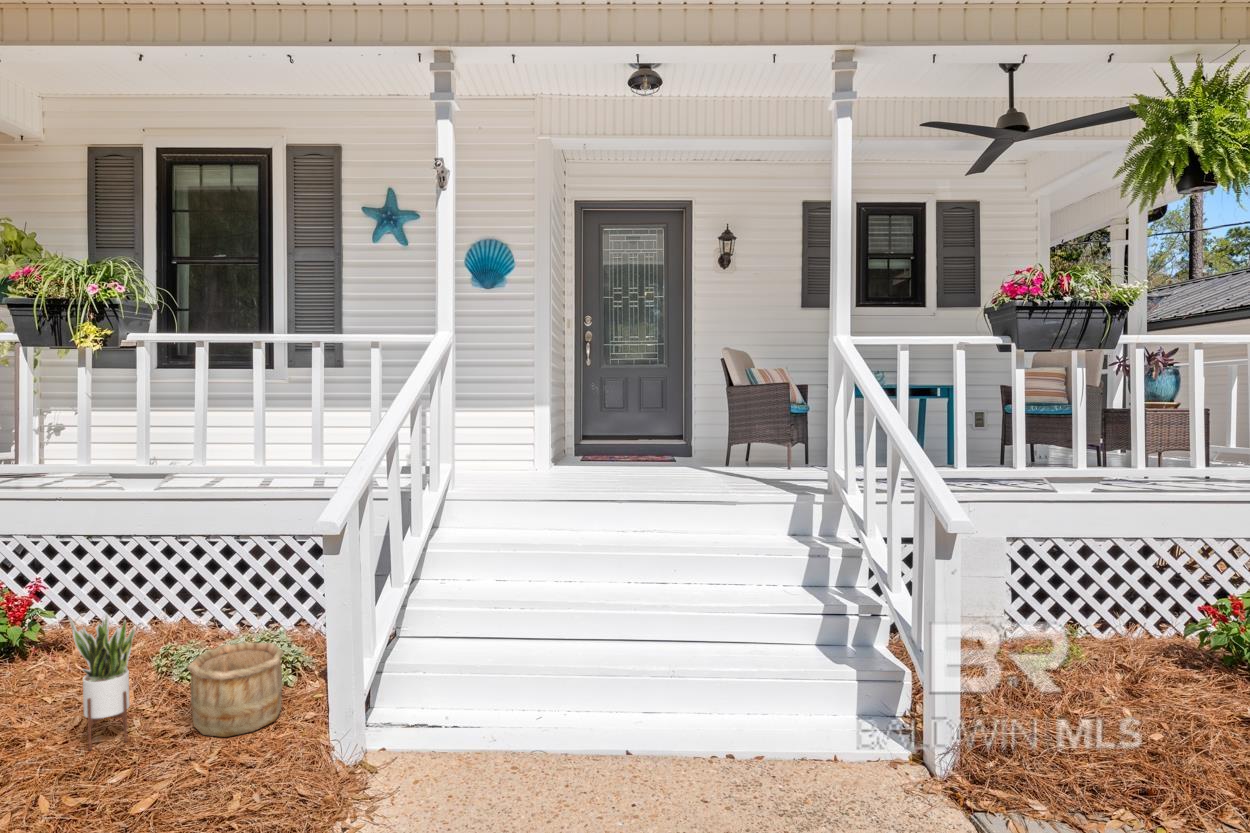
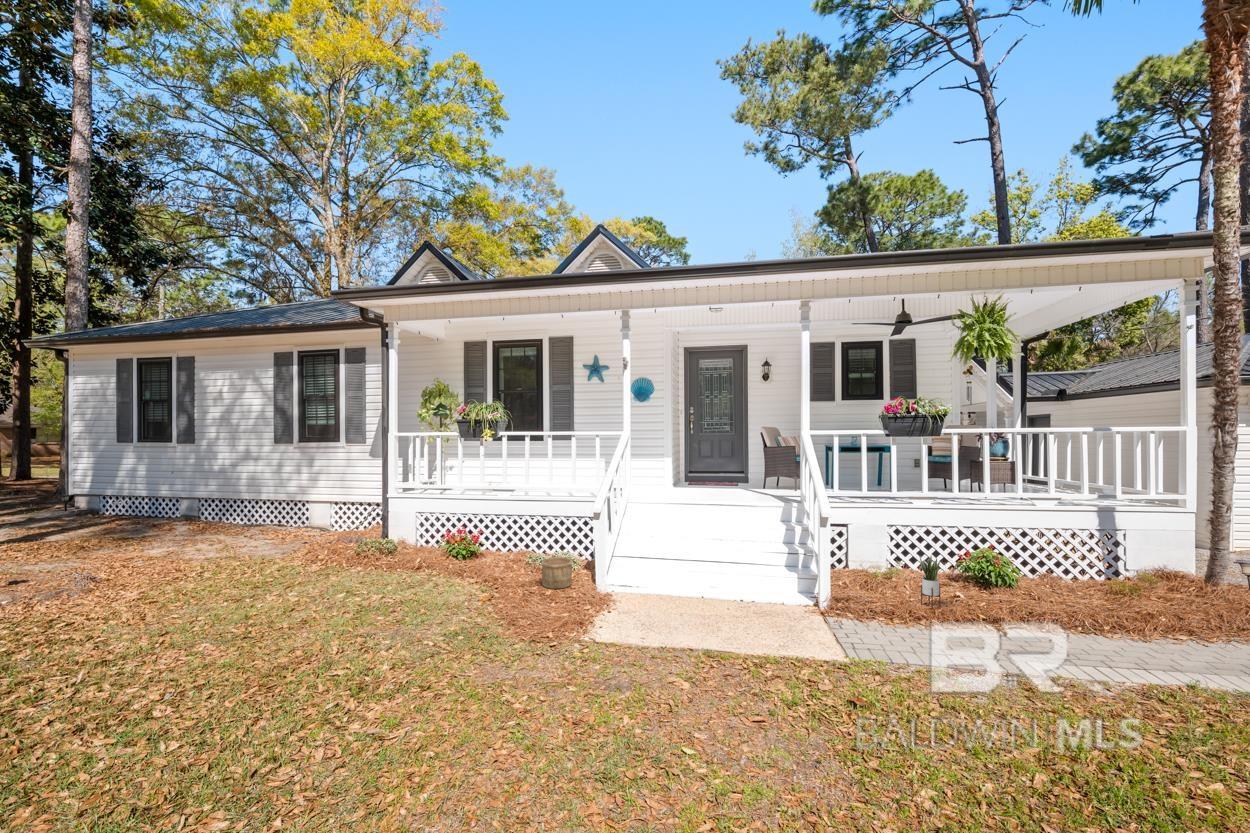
potted plant: present [68,614,135,750] -> present [919,556,941,608]

